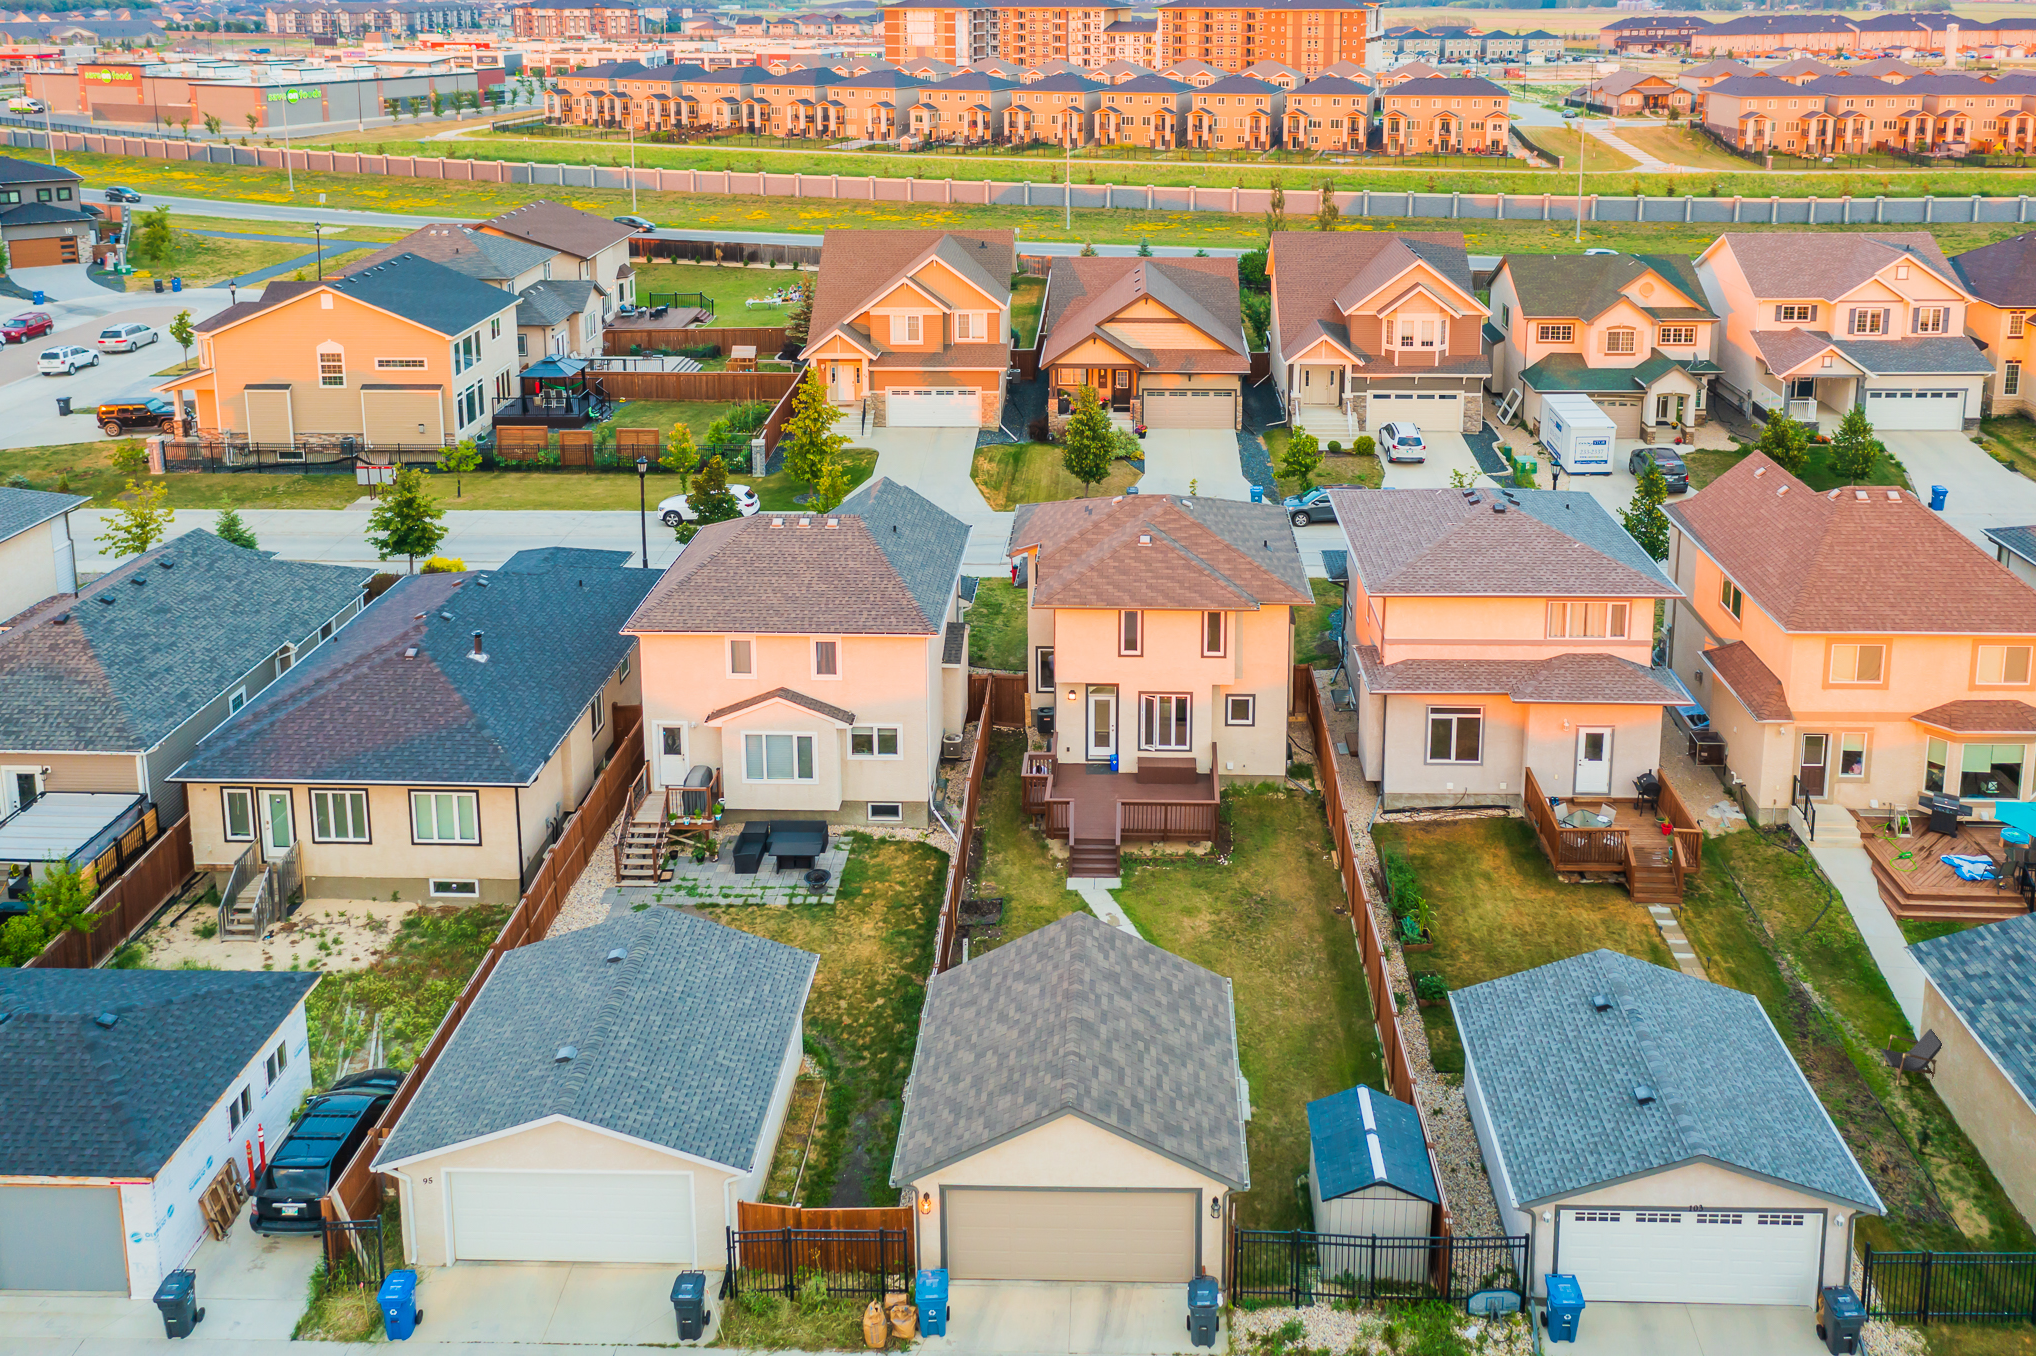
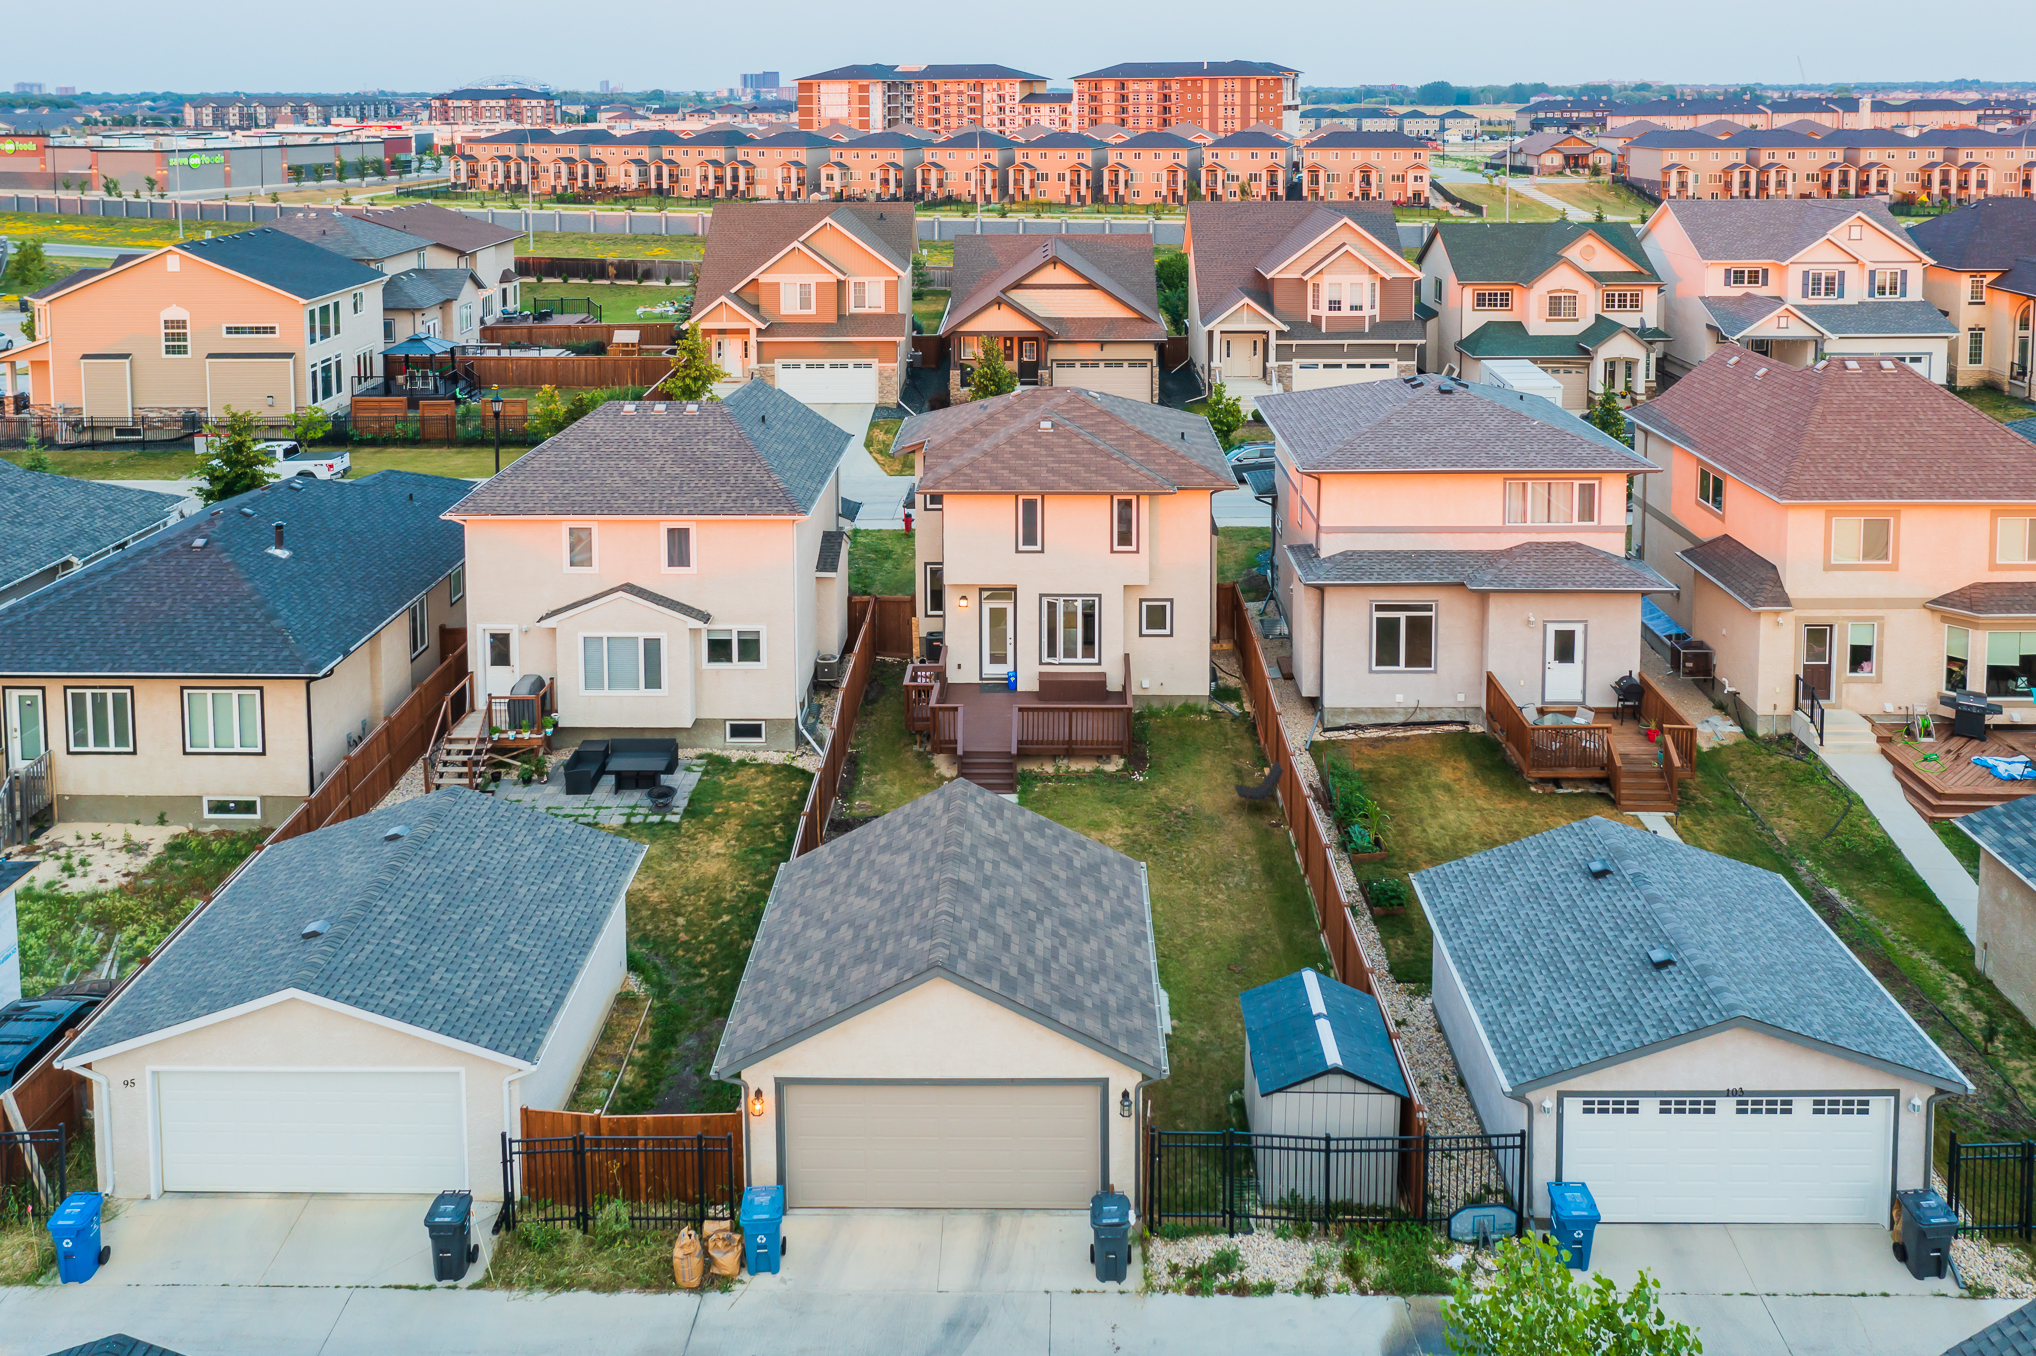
lounge chair: present [1881,1029,1942,1085] -> present [1234,762,1283,812]

